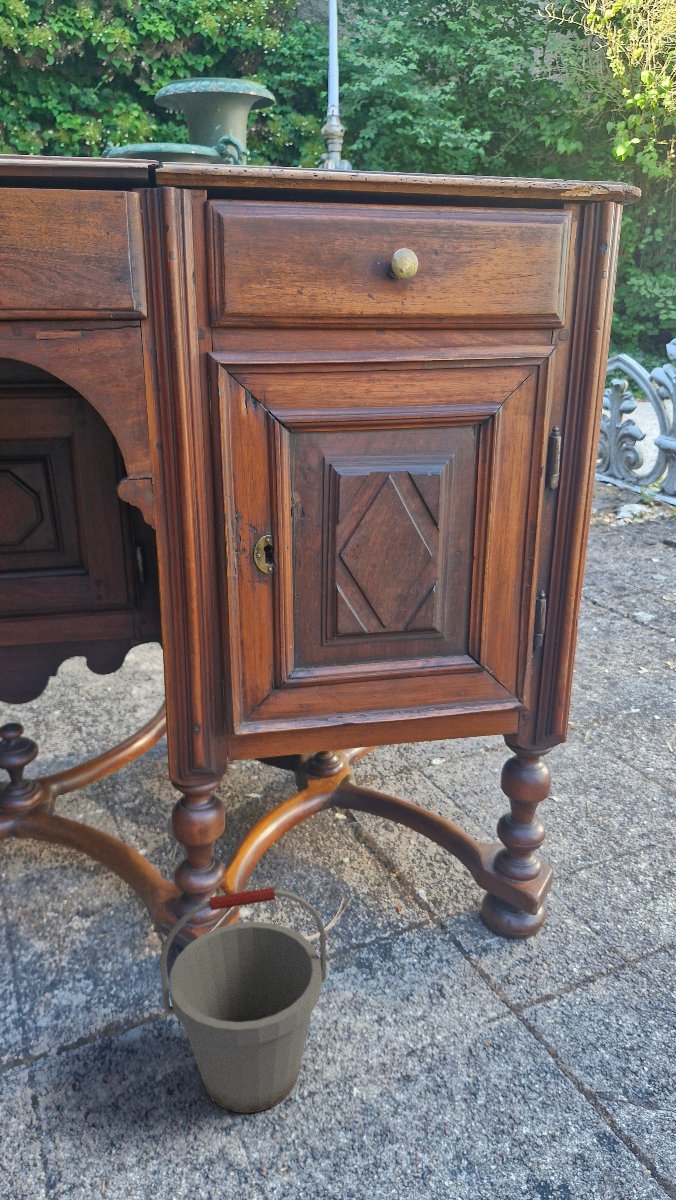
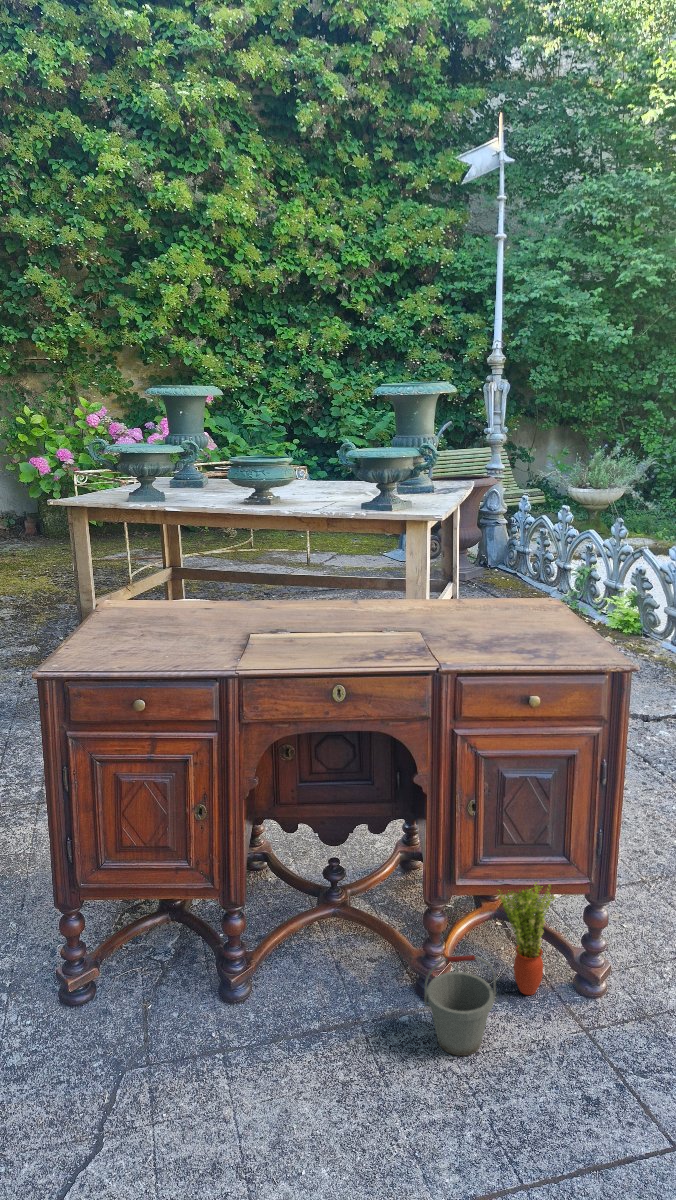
potted plant: none [324,692,449,946] -> present [498,881,556,995]

